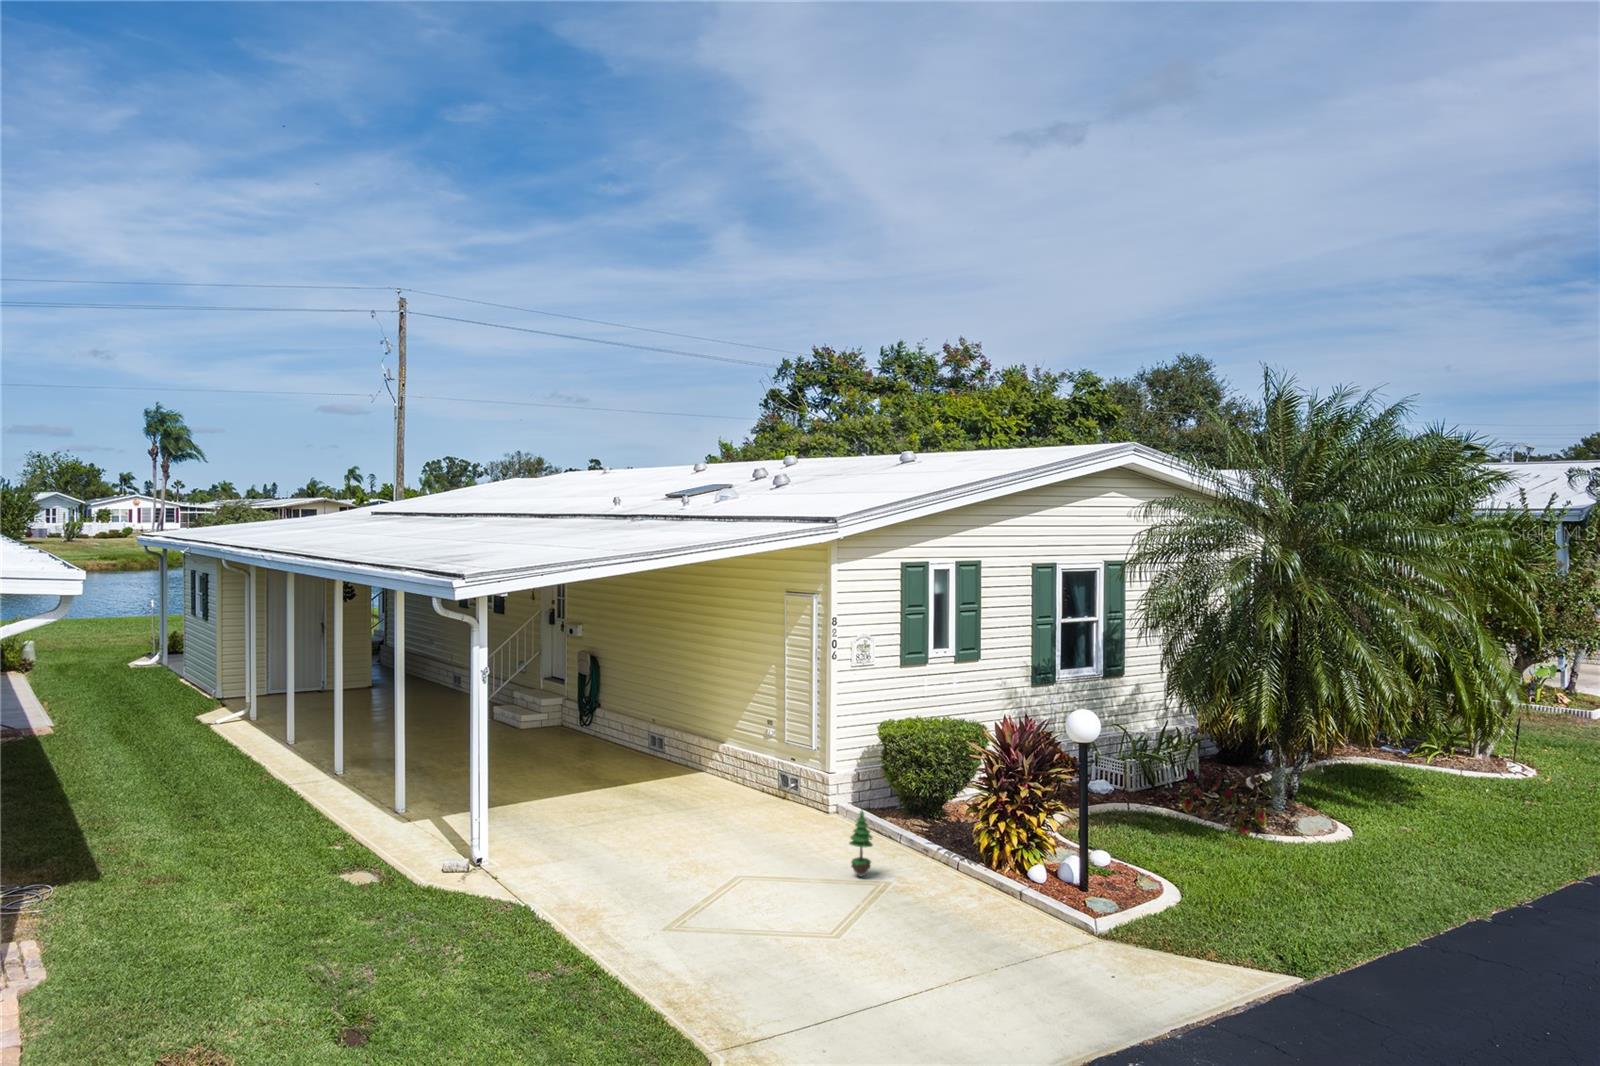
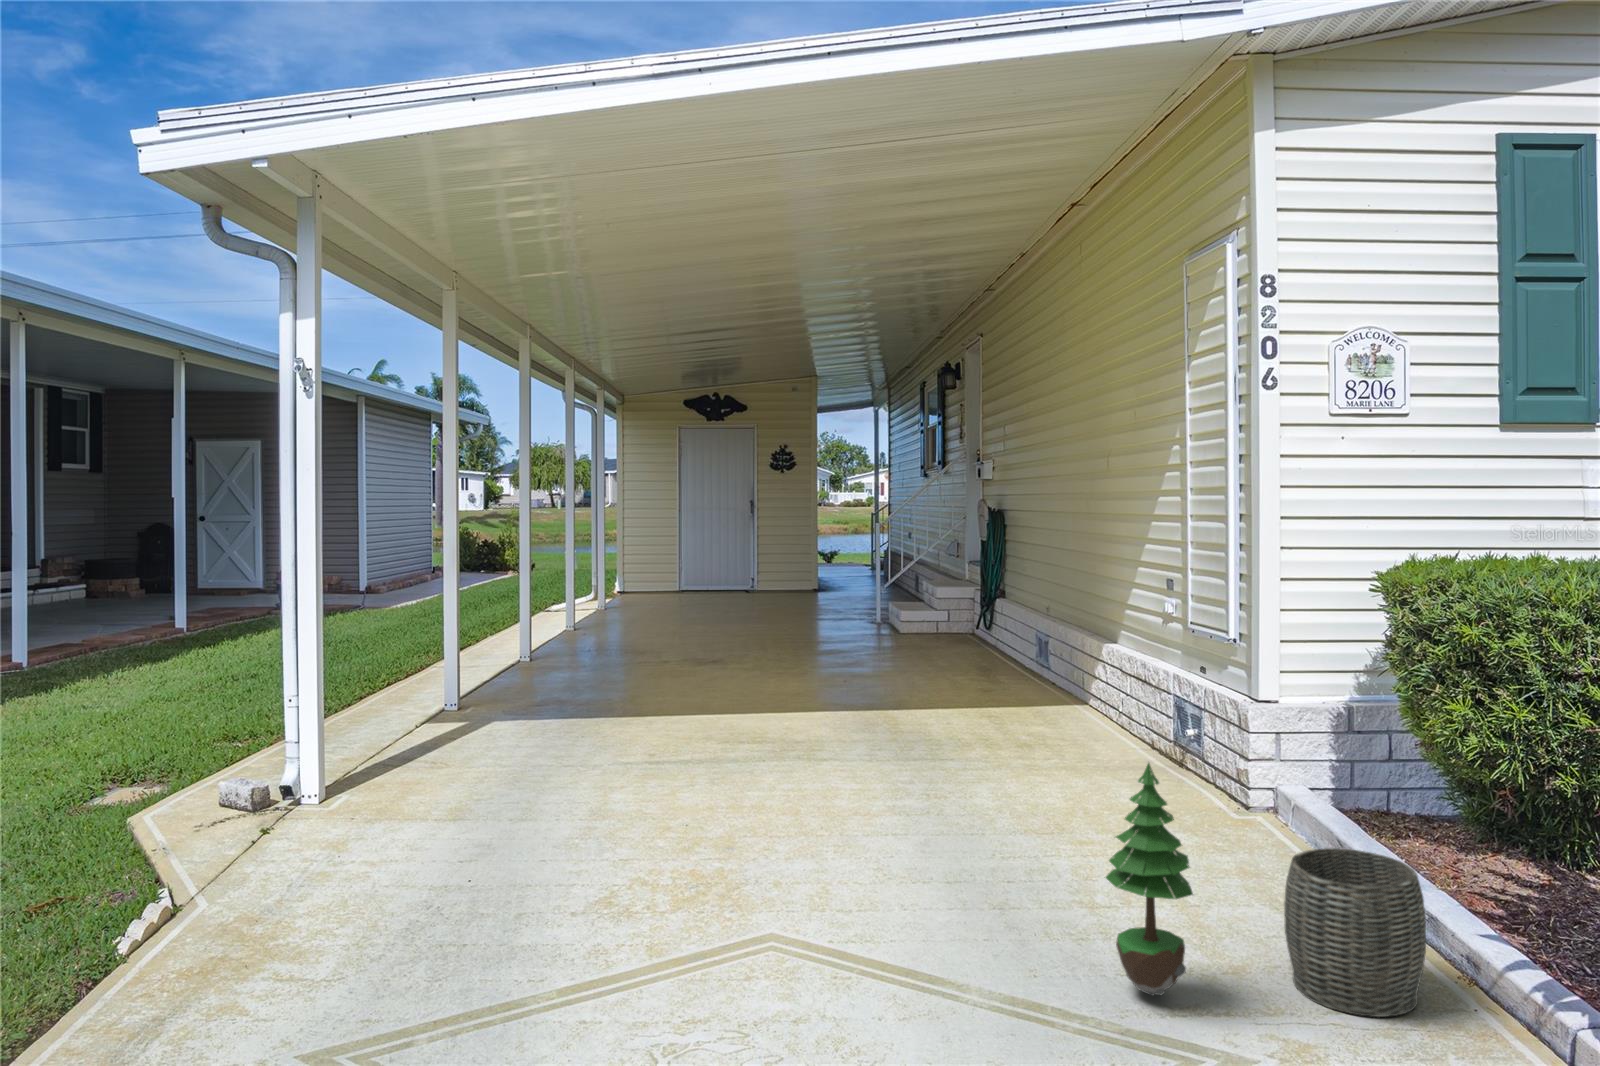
woven basket: none [885,825,920,870] -> present [1284,848,1426,1017]

